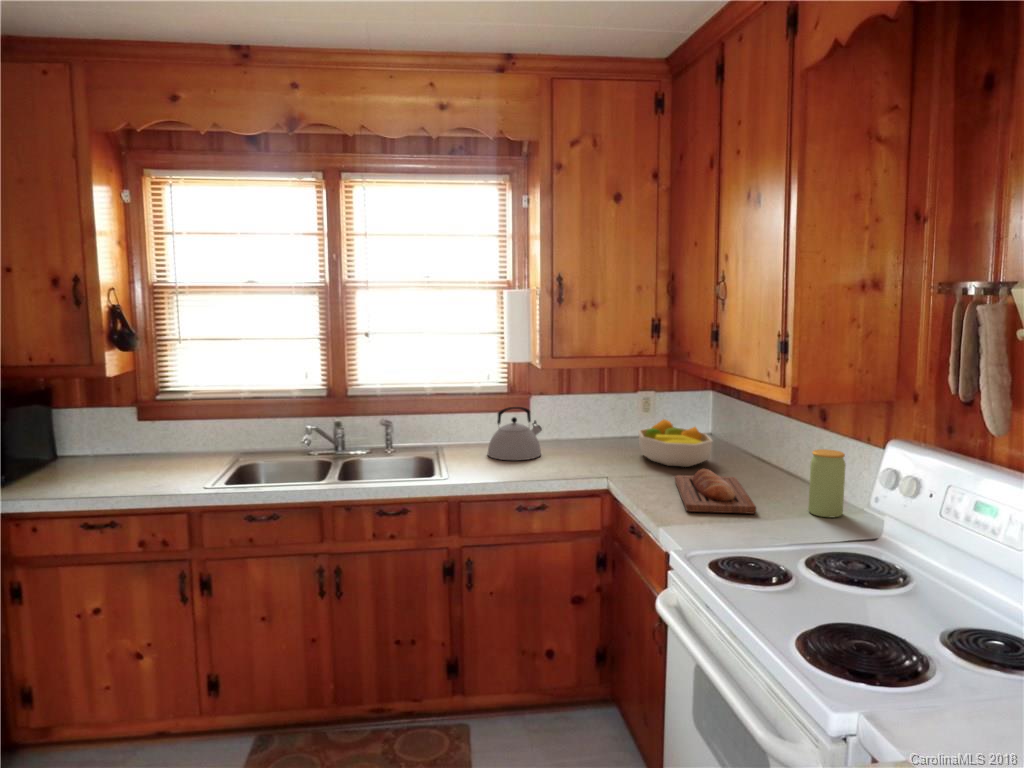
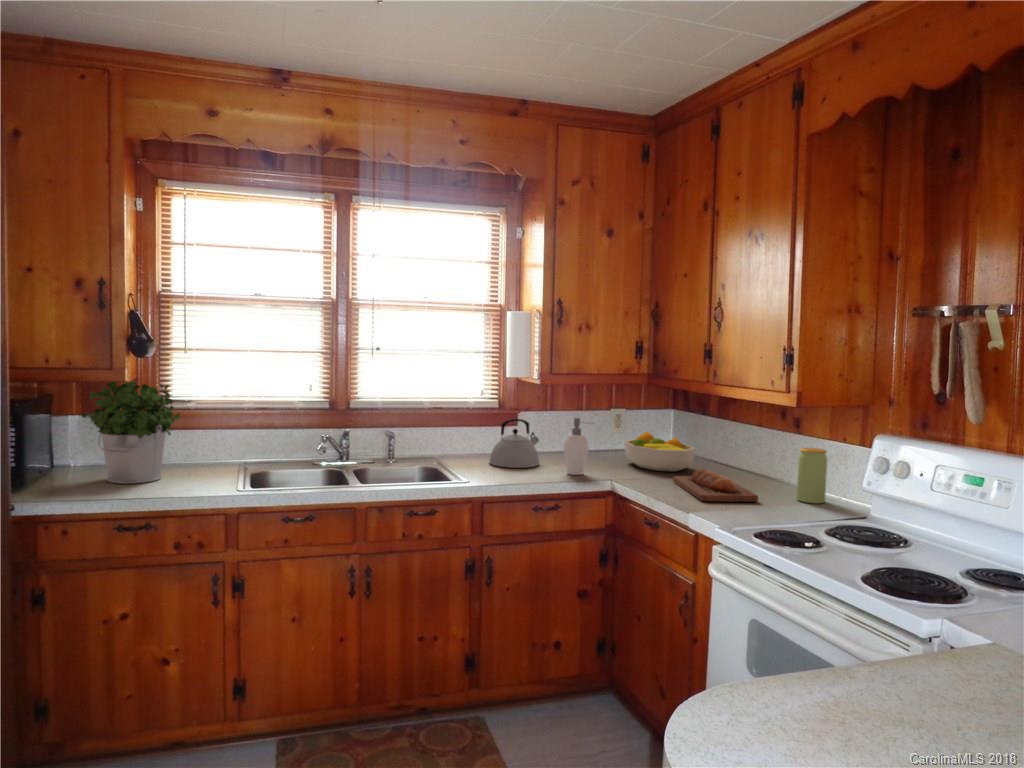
potted plant: none [64,375,157,478] -> present [82,381,180,484]
soap dispenser: none [557,408,588,471] -> present [564,418,588,475]

